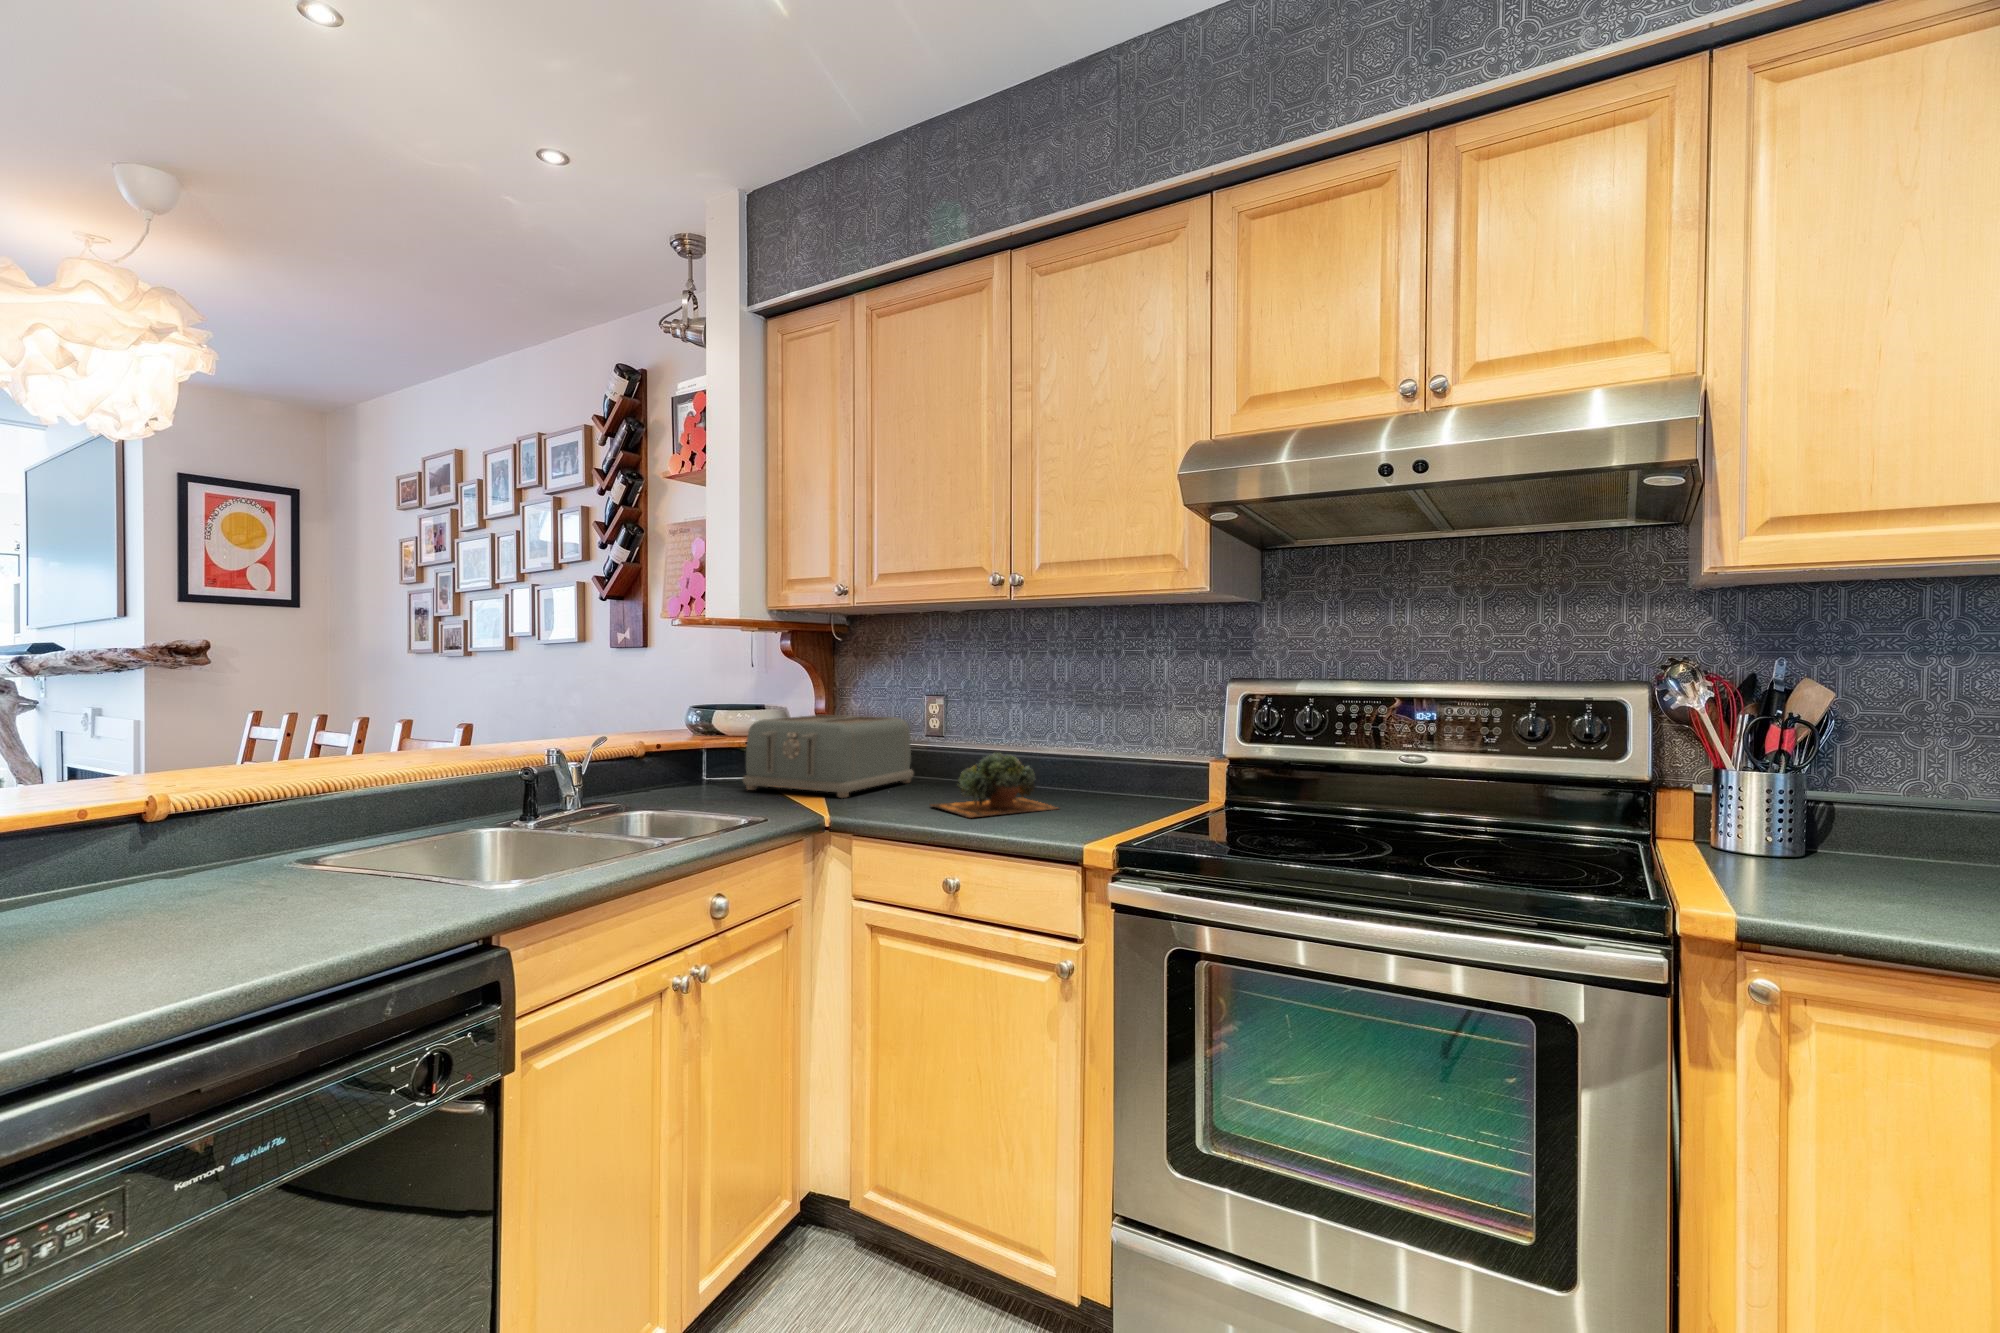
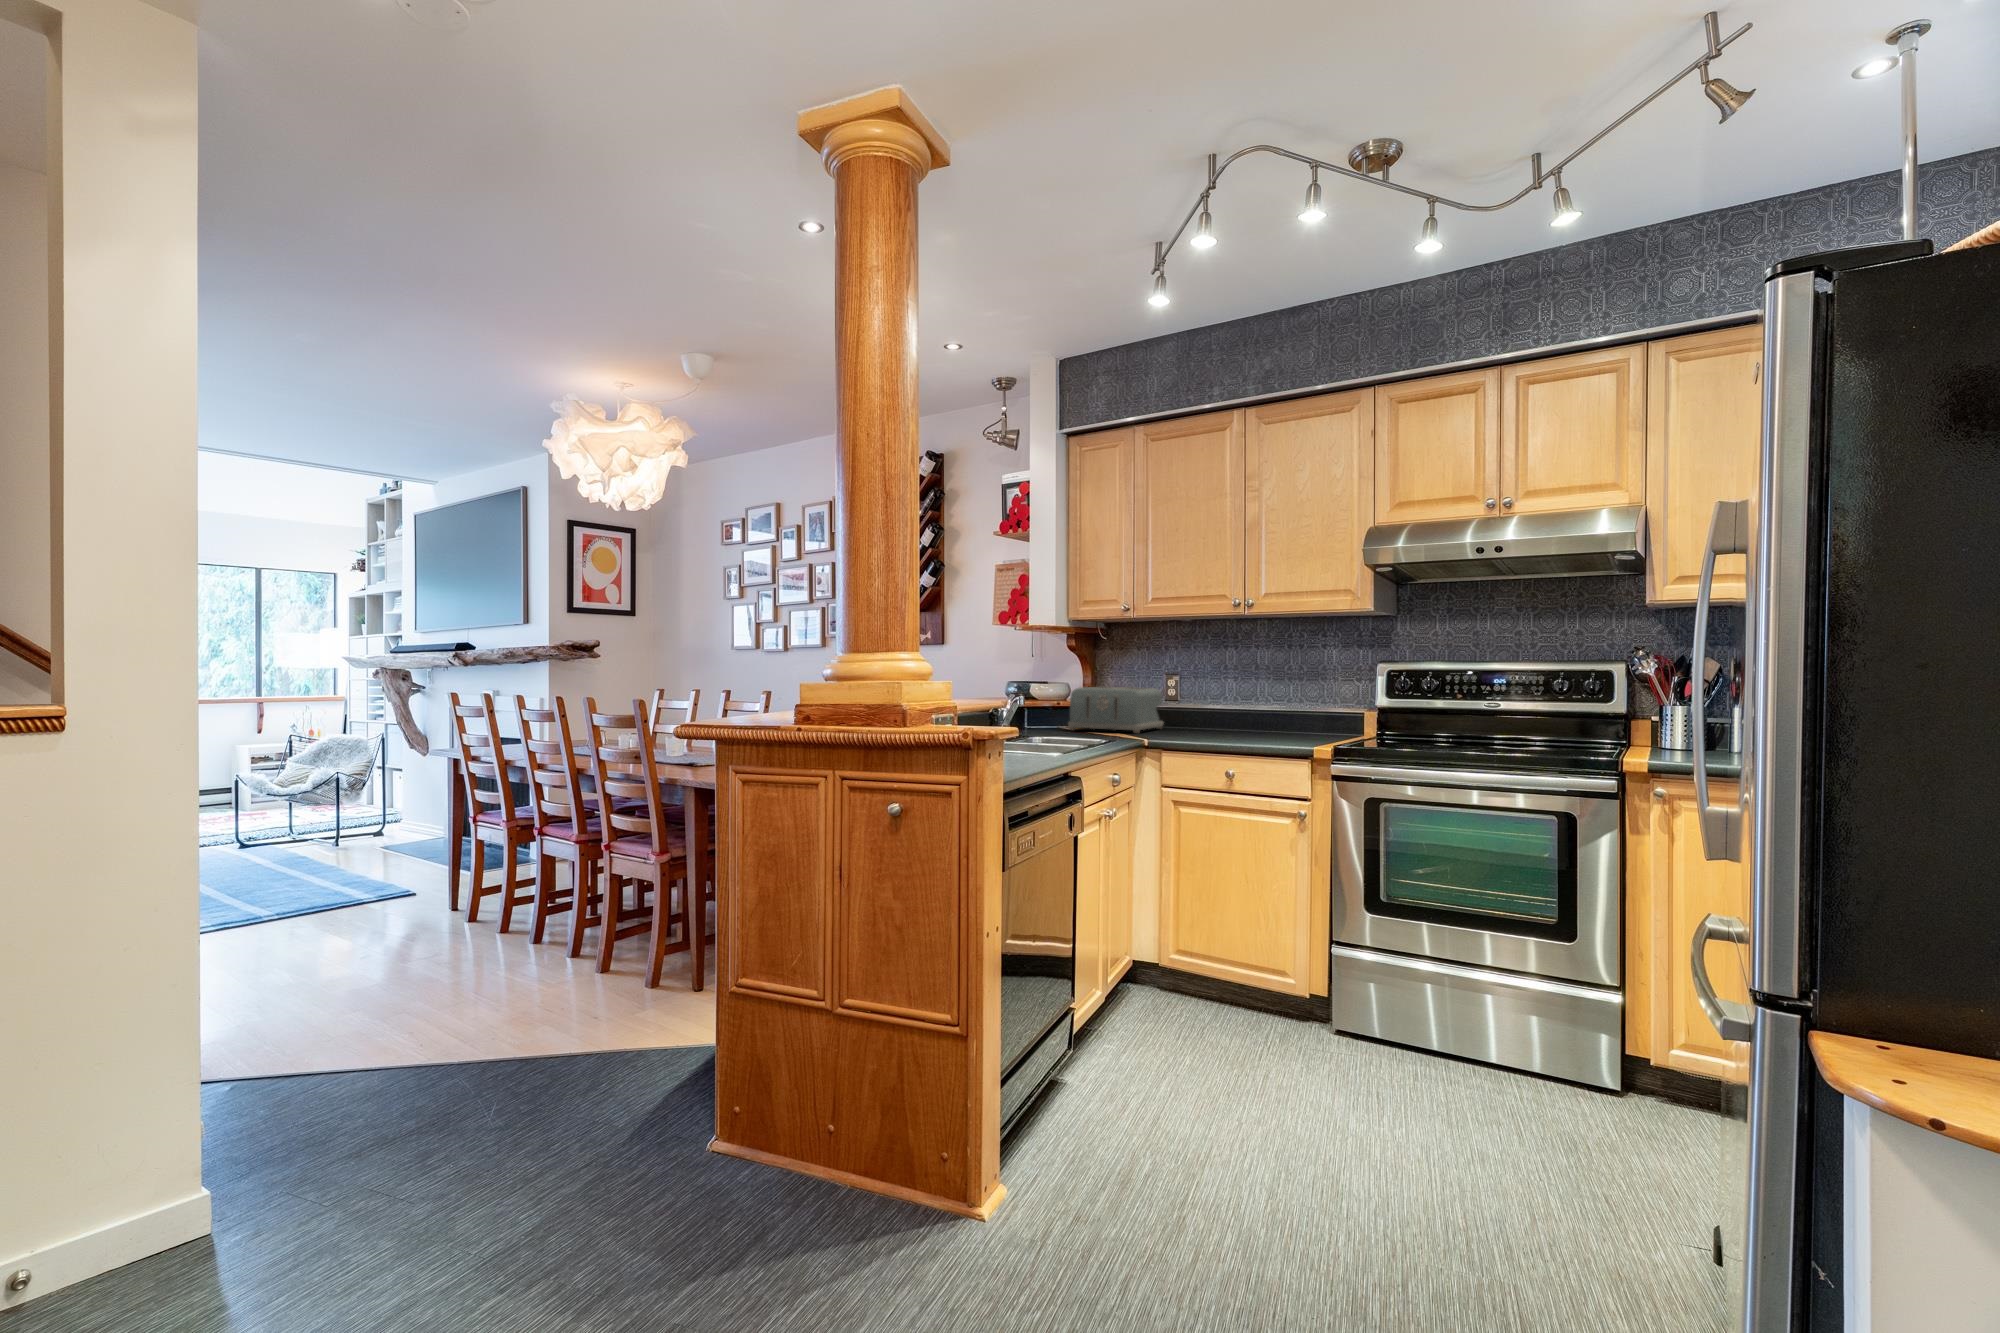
succulent plant: present [931,753,1057,818] -> none [1198,704,1278,739]

